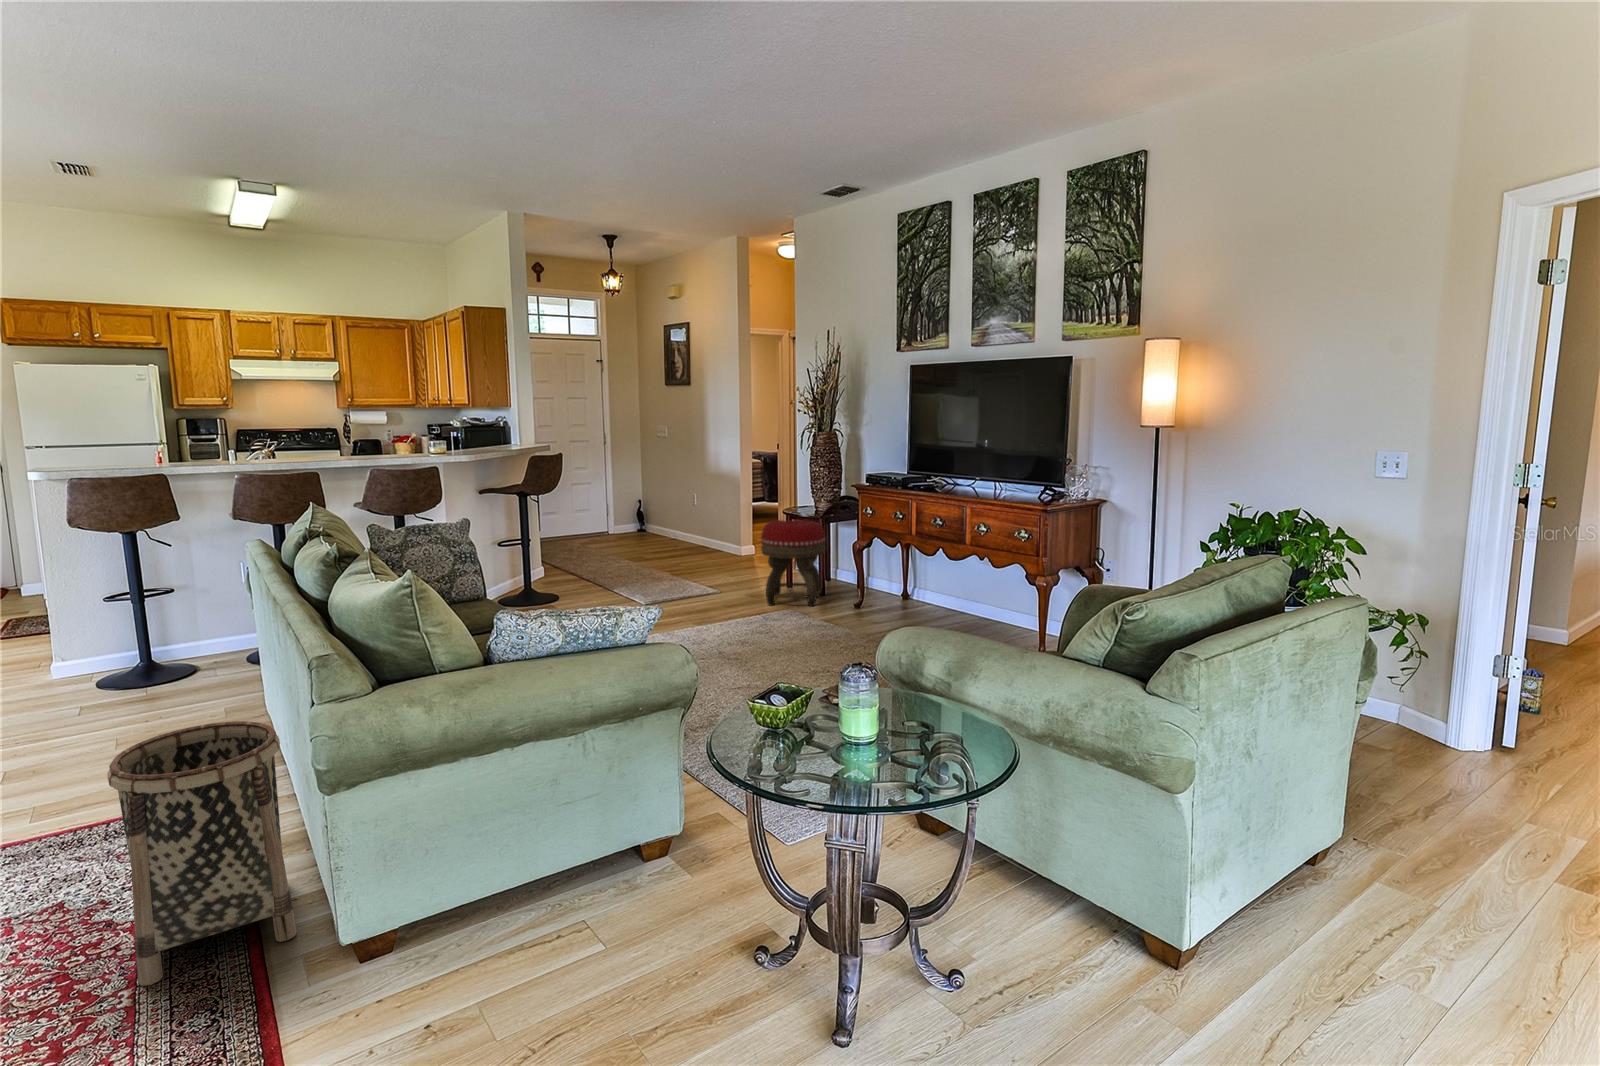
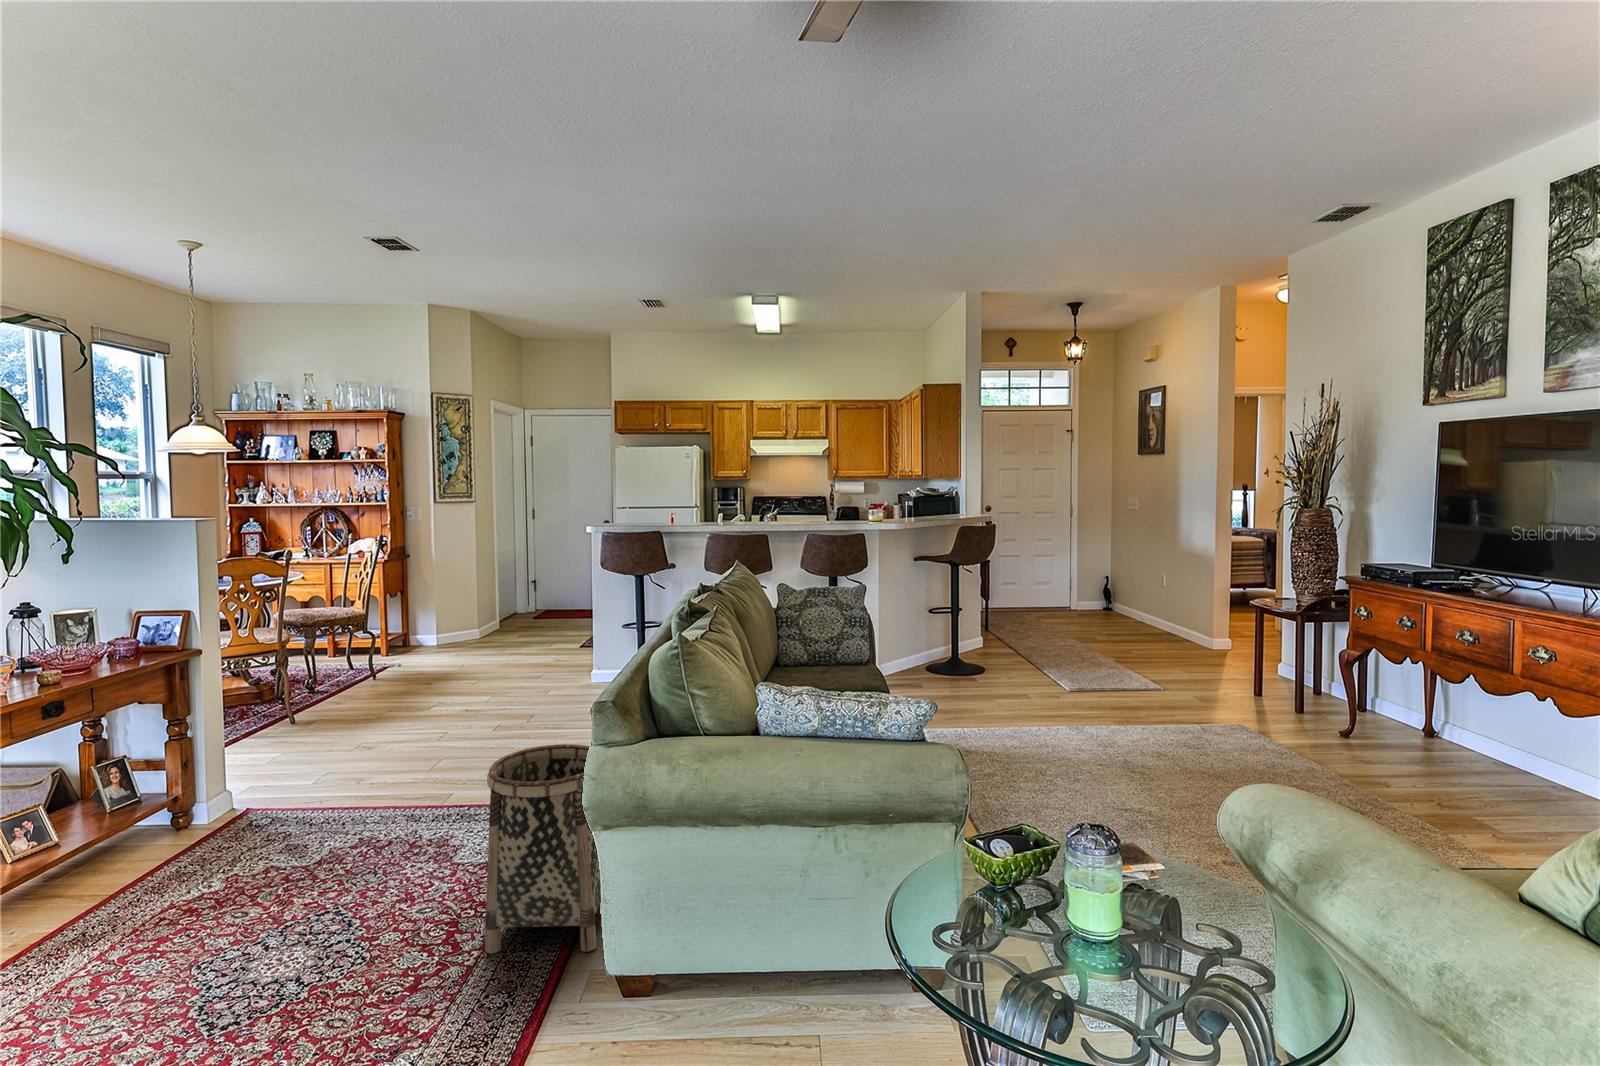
footstool: present [761,519,825,606] -> none [1212,613,1302,725]

